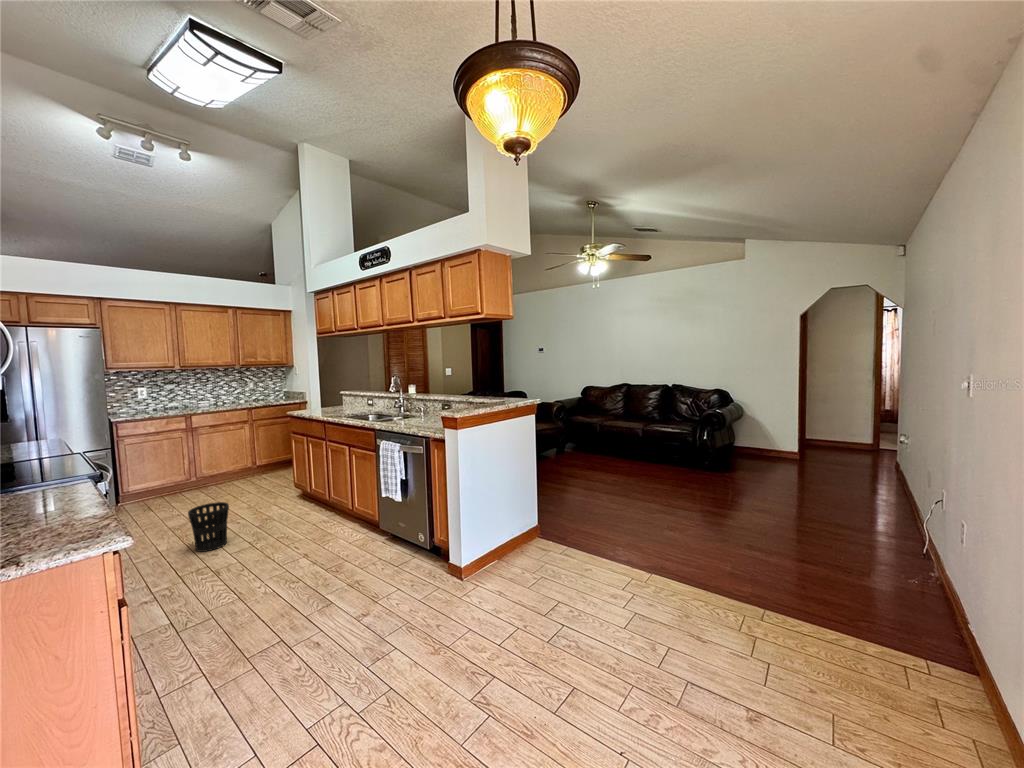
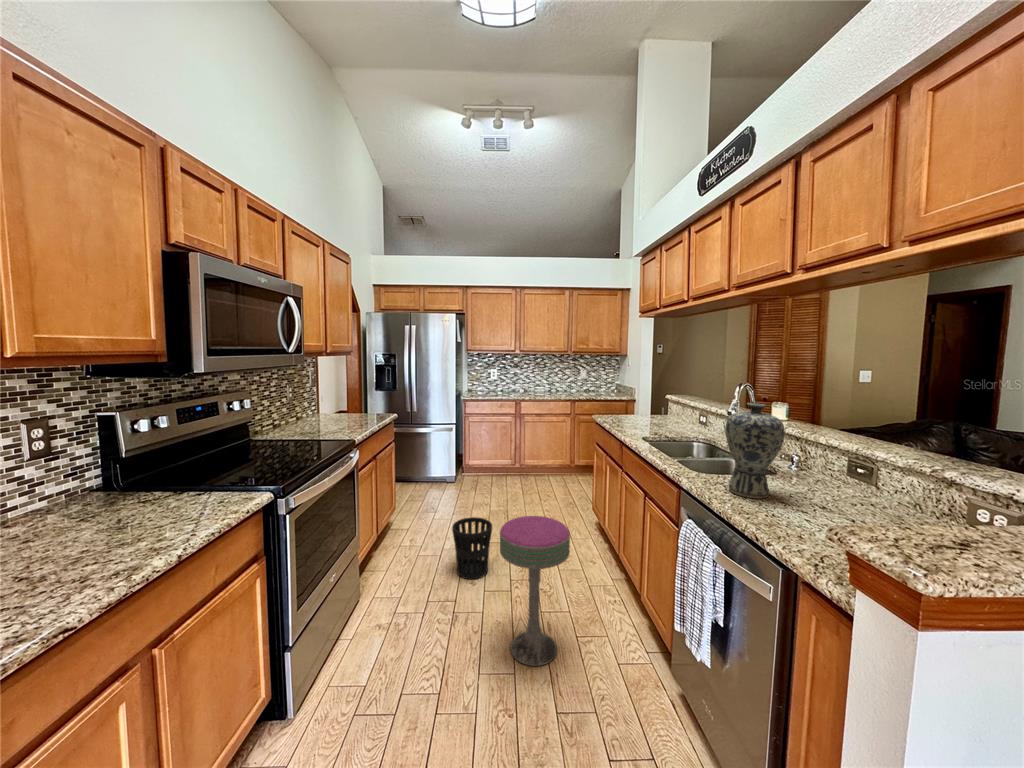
vase: none [396,382,420,423] -> present [725,403,784,499]
bar stool: none [266,470,317,561] -> present [500,516,570,666]

